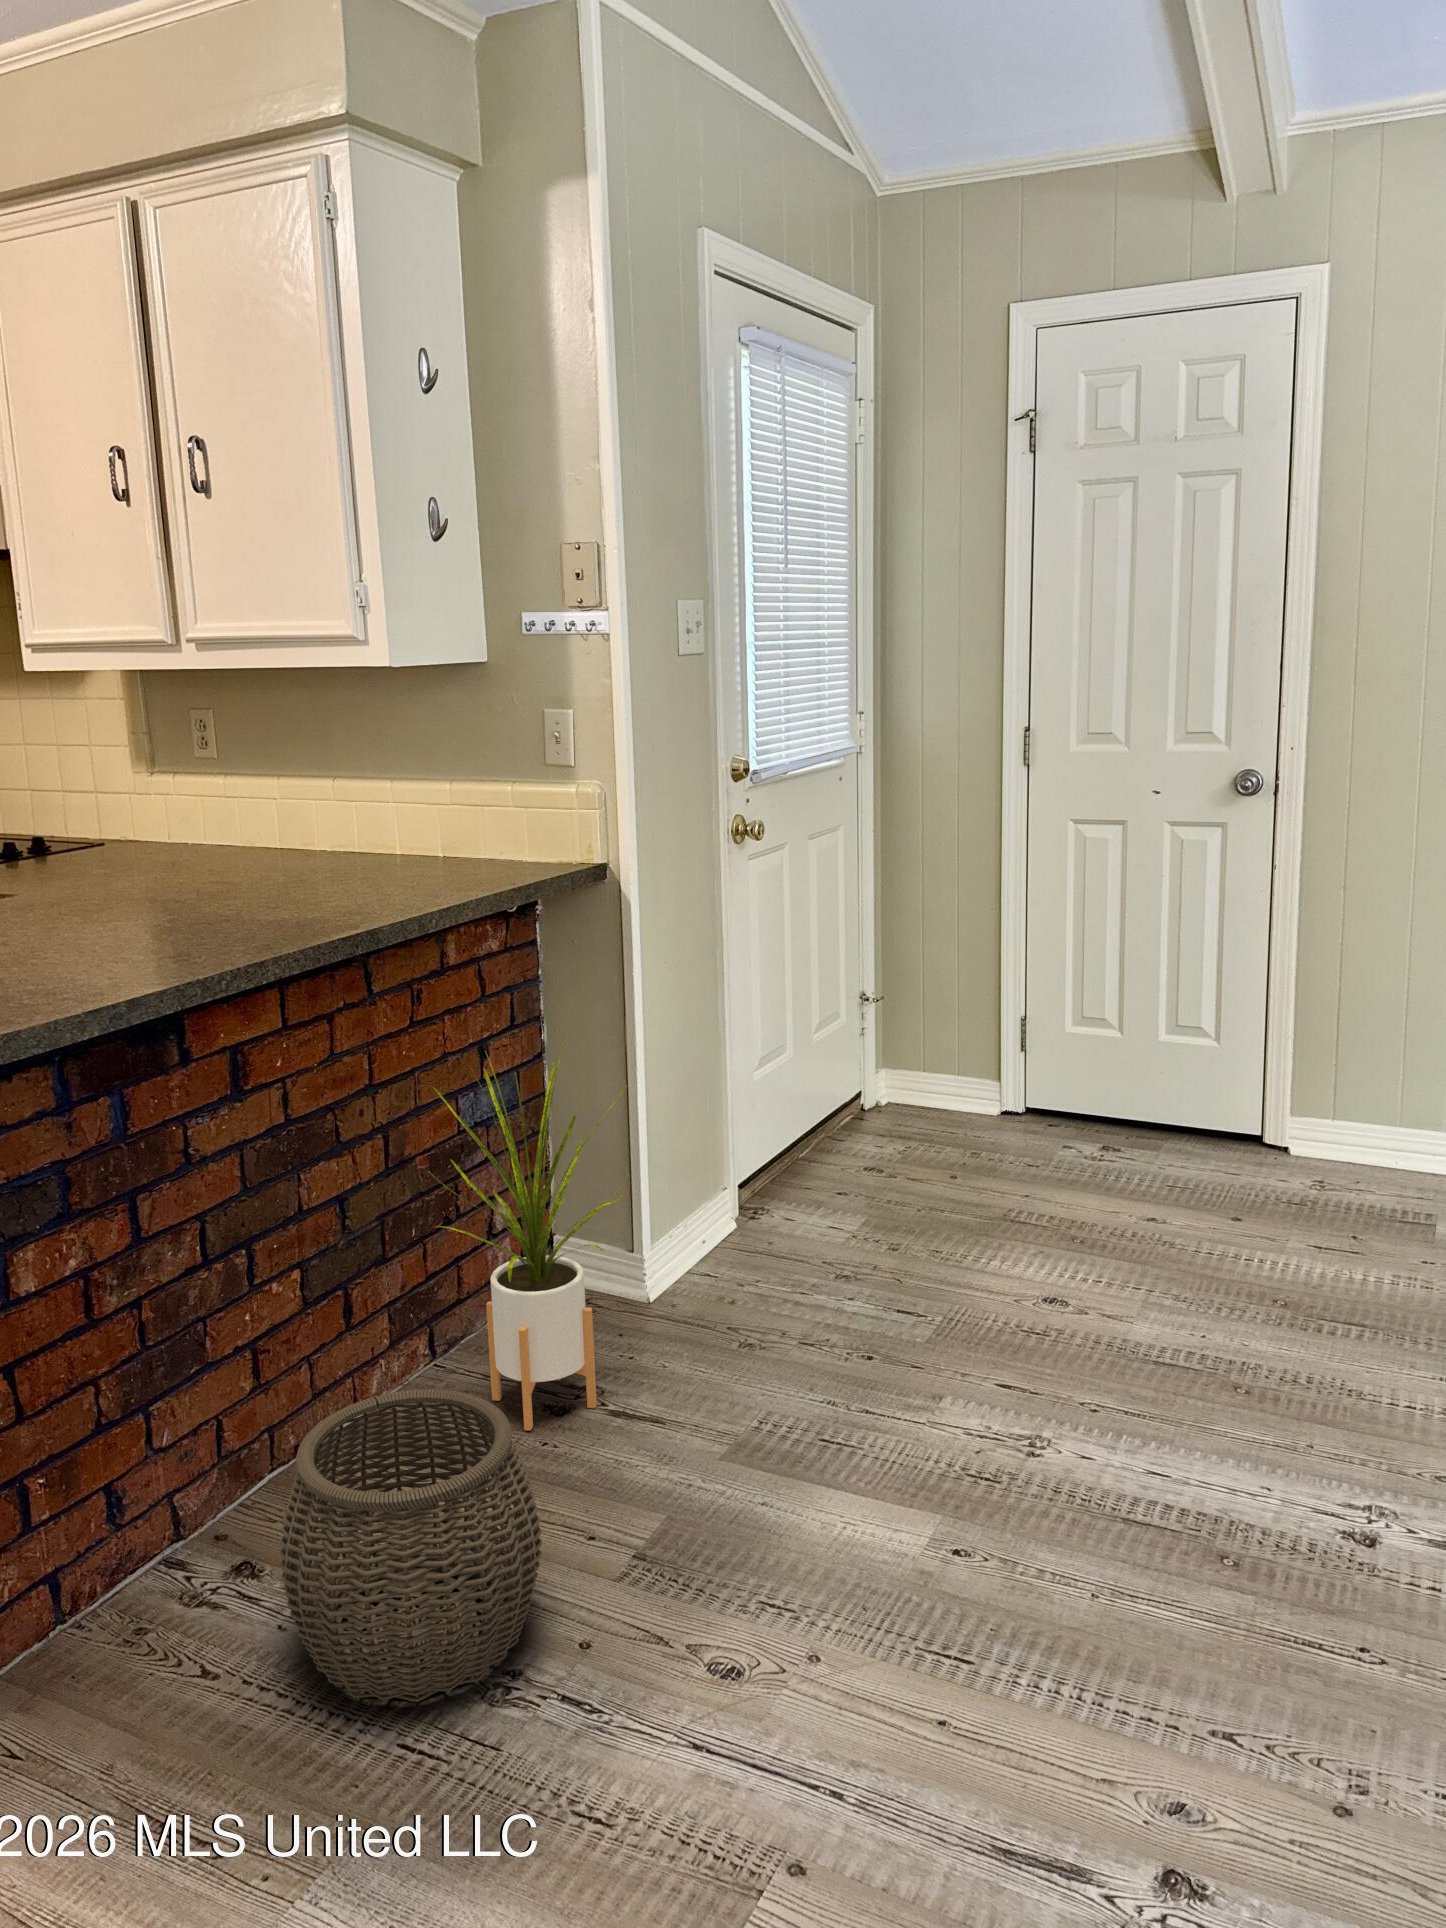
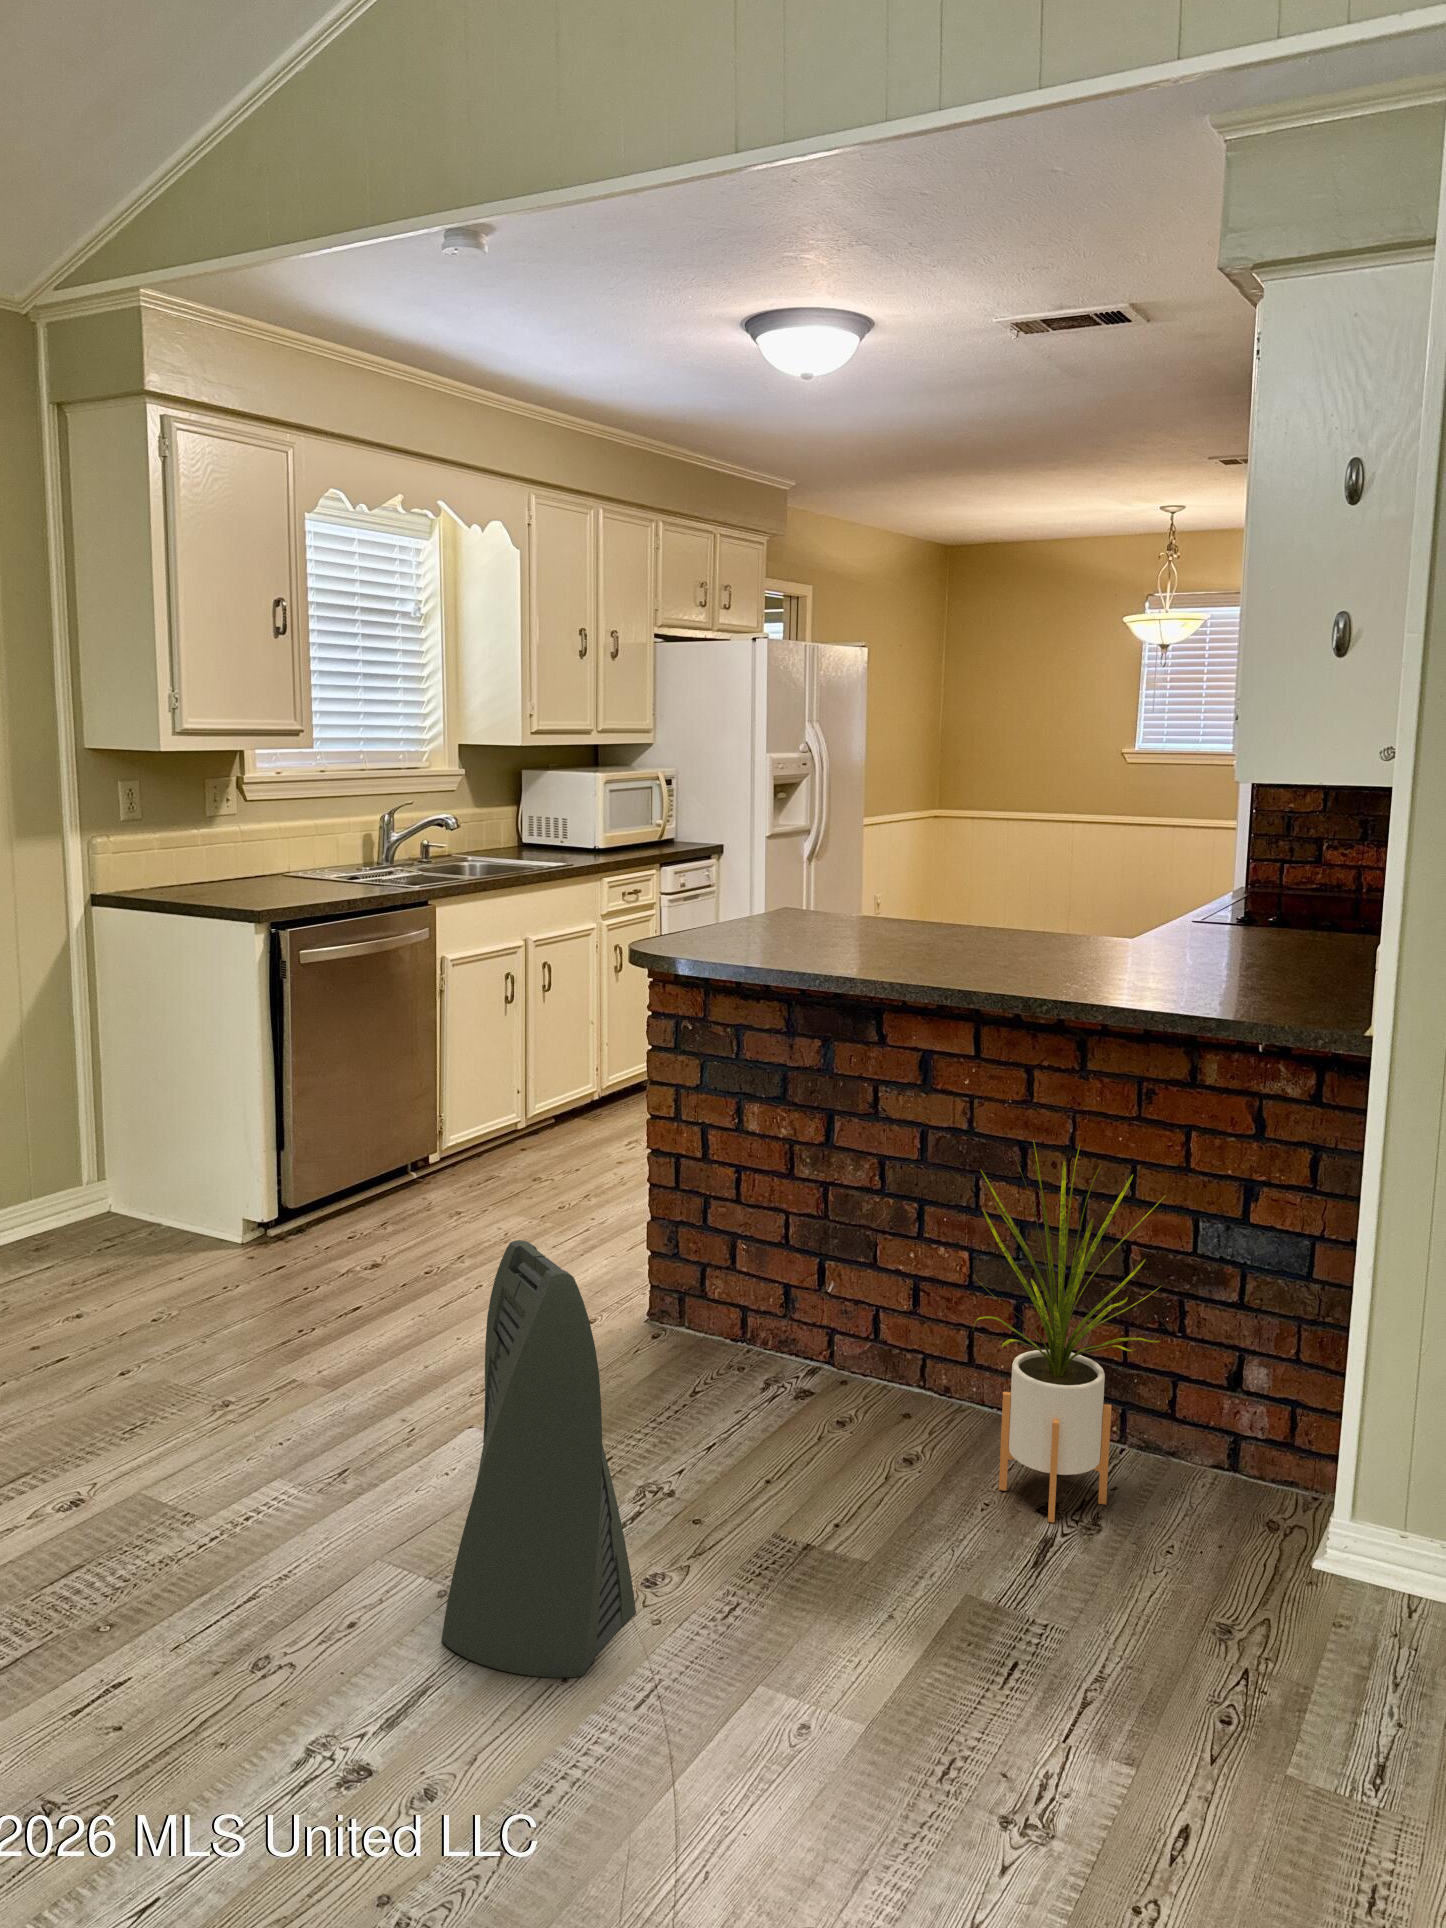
air purifier: none [738,1283,944,1858] -> present [442,1240,636,1678]
woven basket: present [279,1389,542,1703] -> none [626,1283,809,1492]

